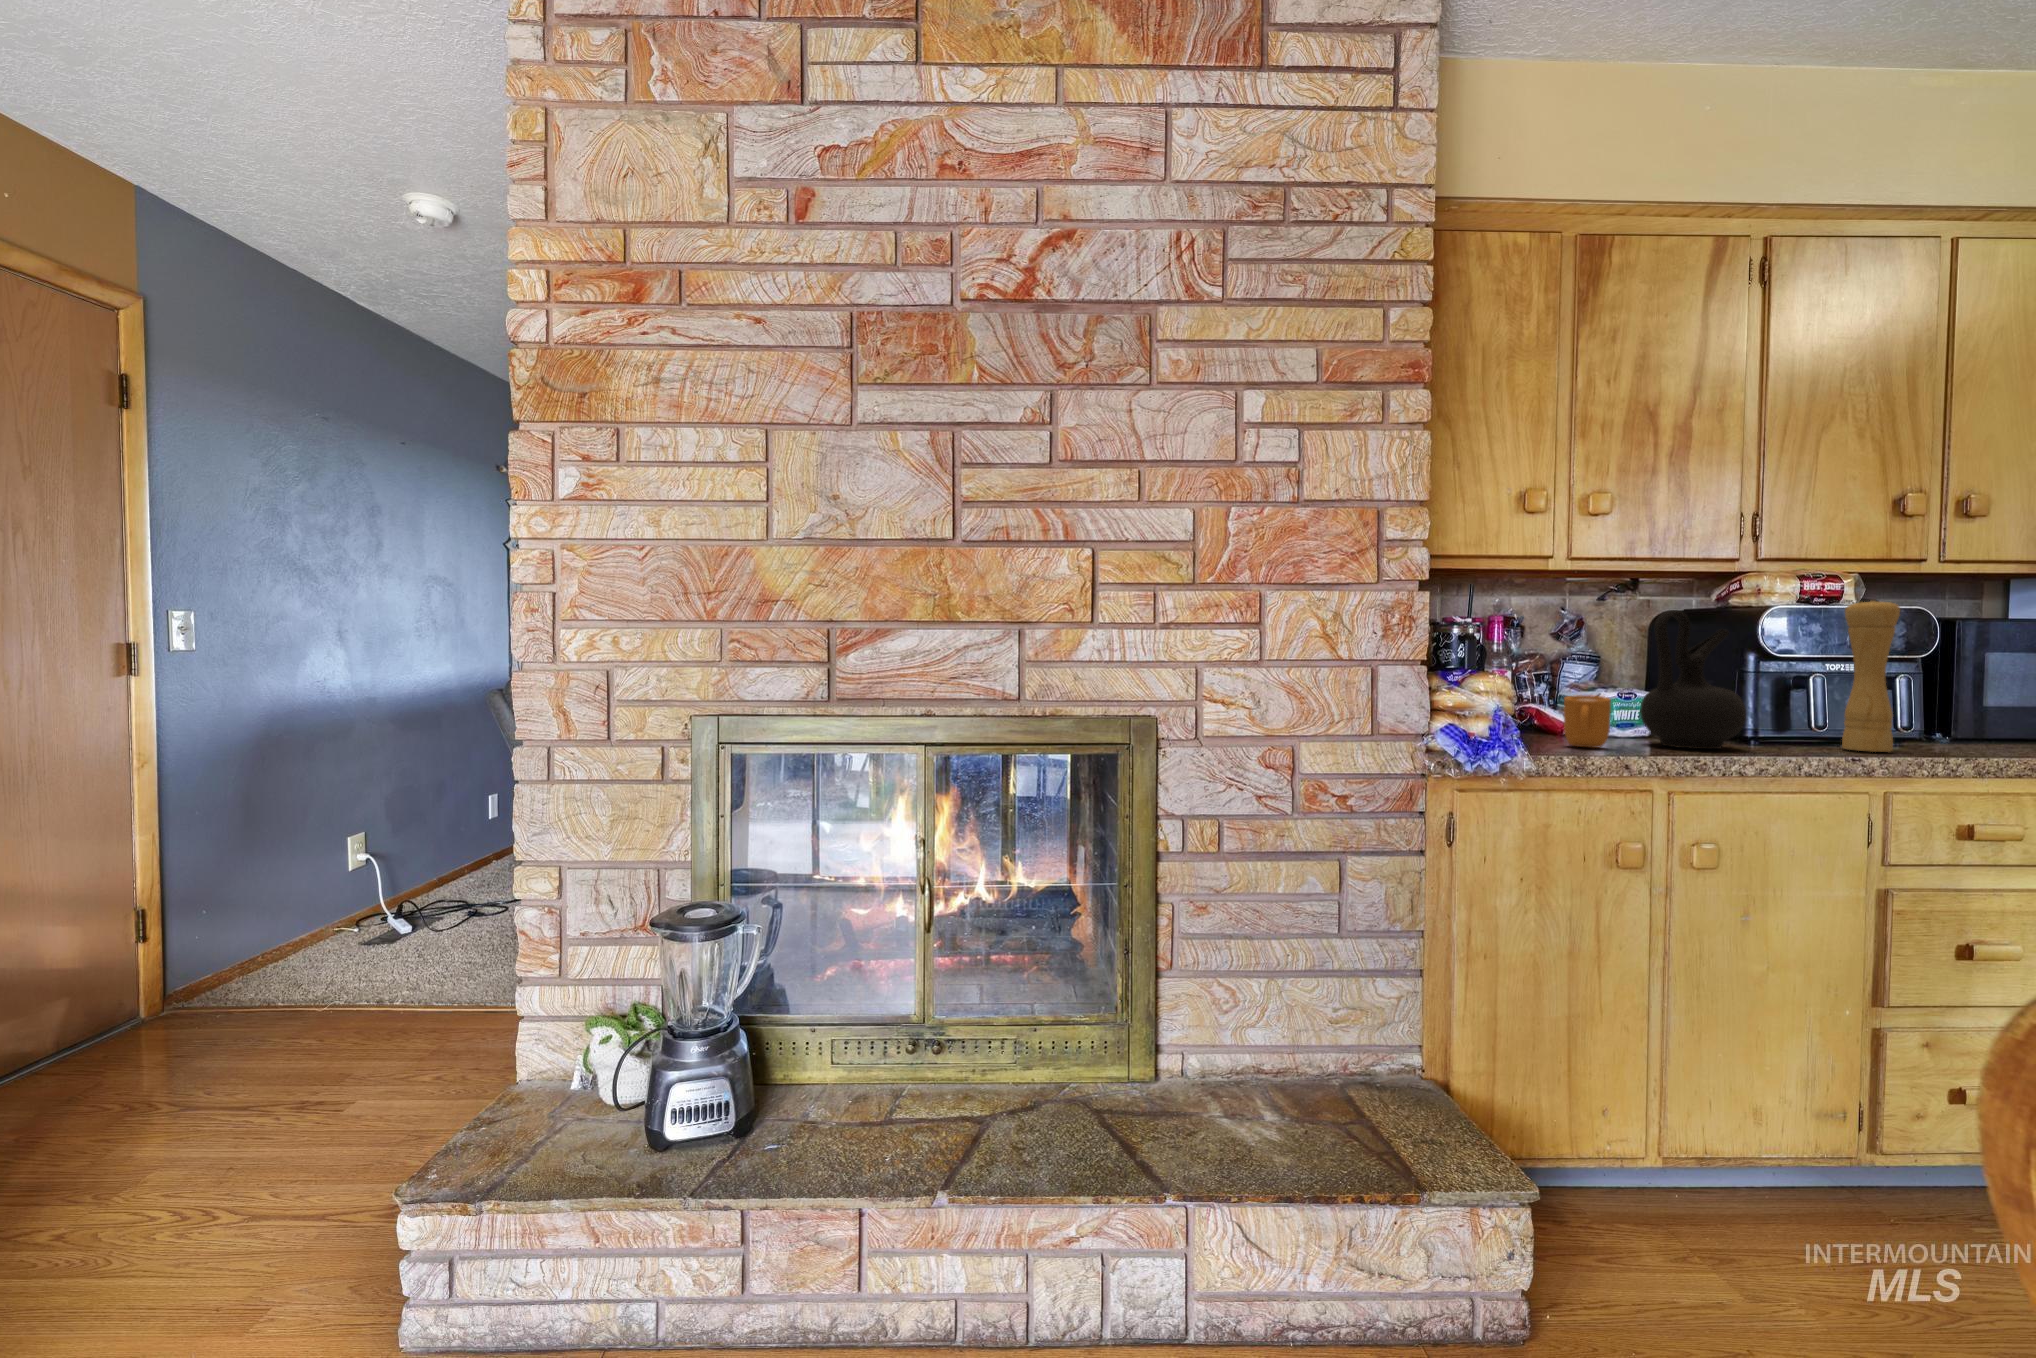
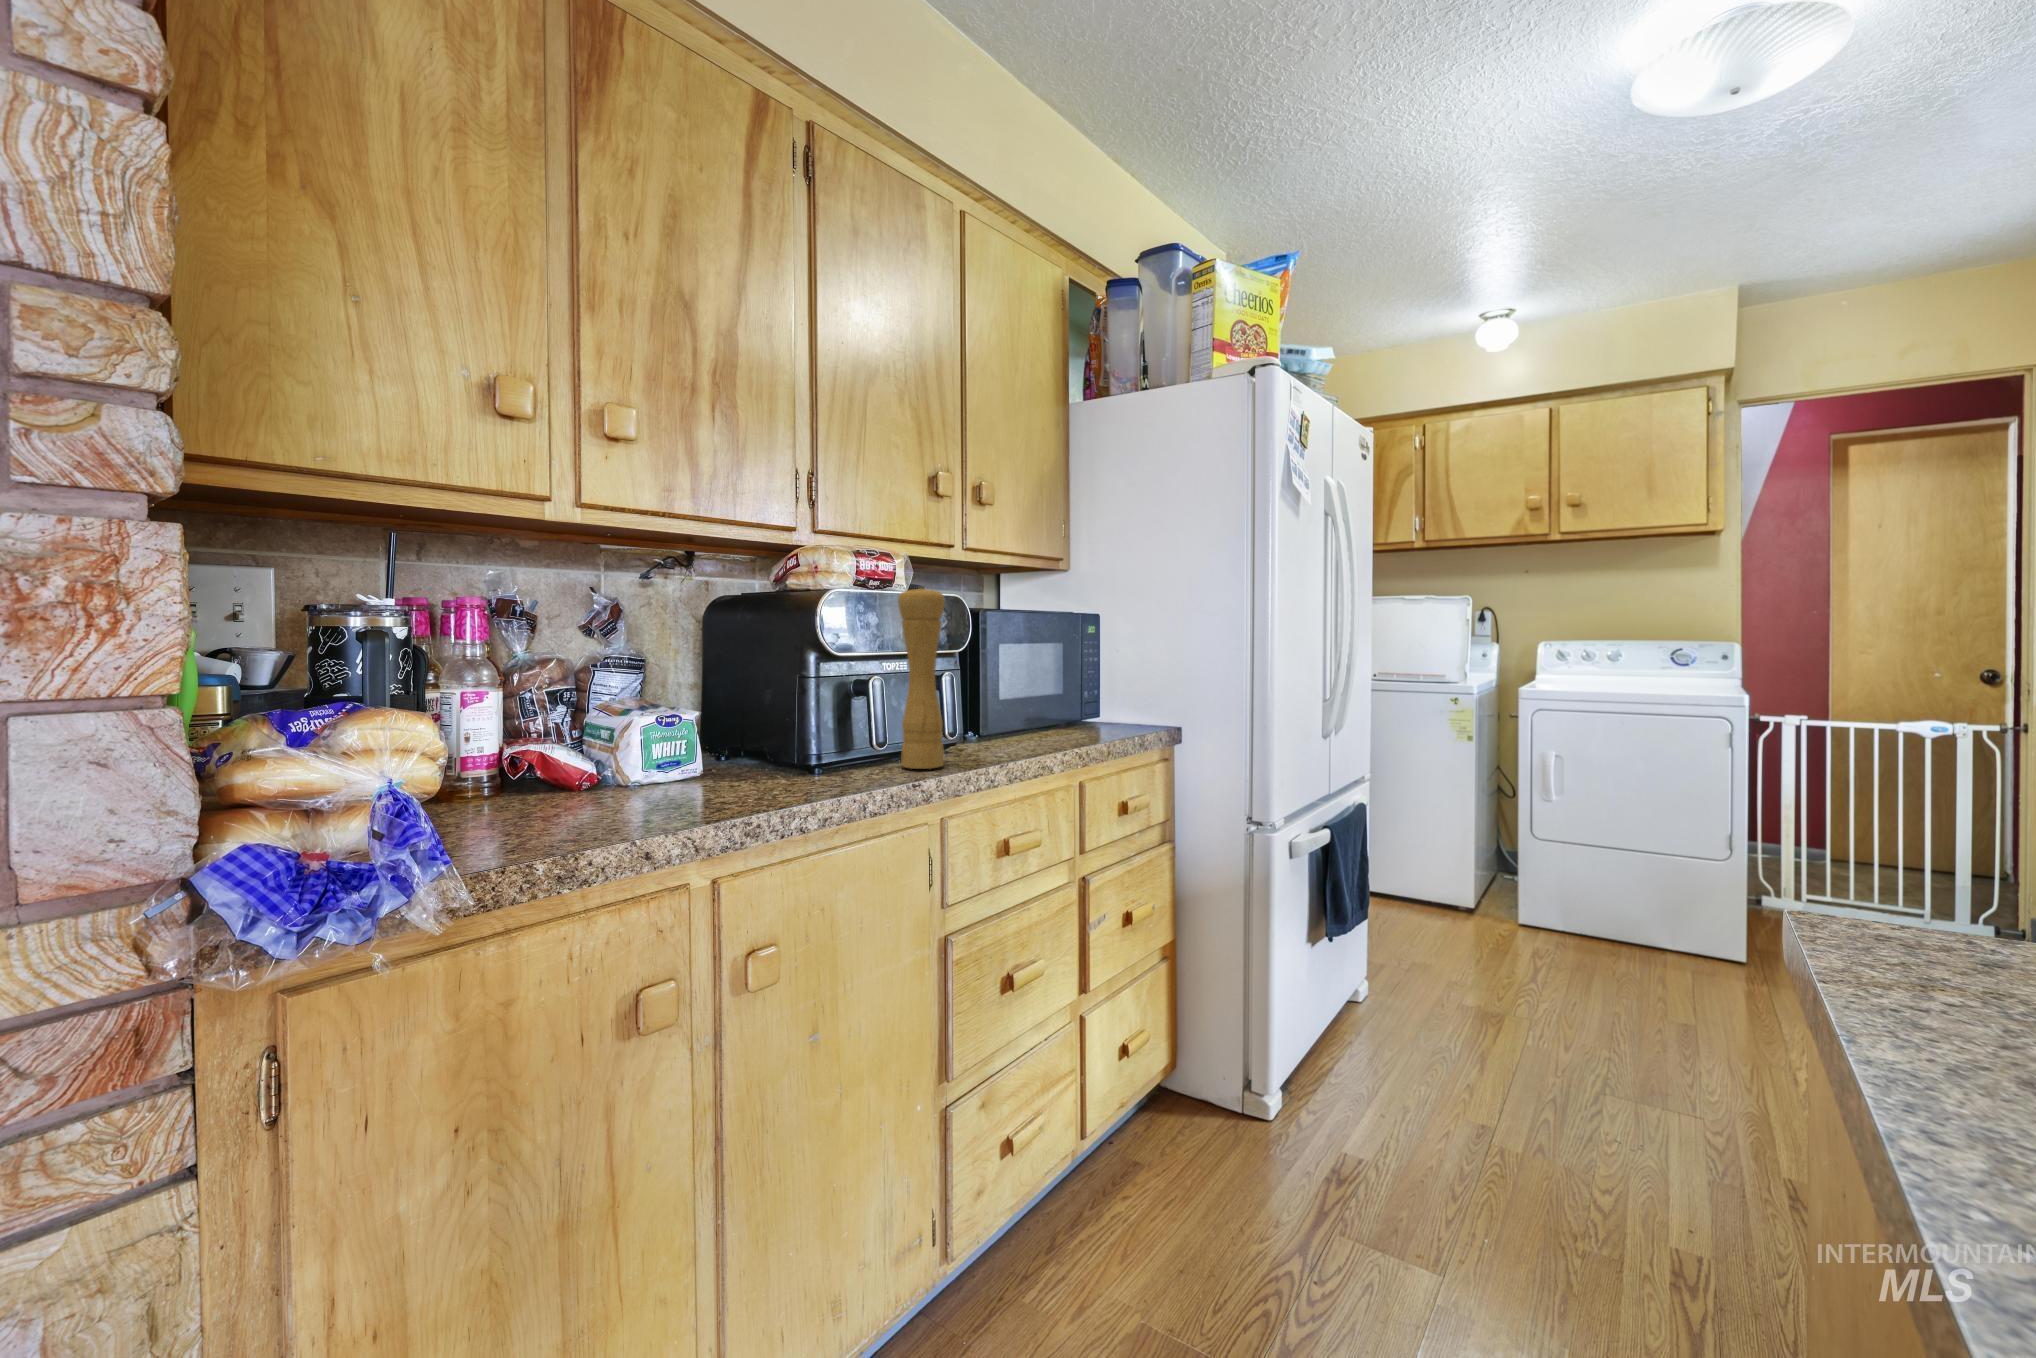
ceramic jug: present [1640,610,1746,749] -> none [682,592,808,797]
mug: present [1564,695,1611,748] -> none [556,731,632,822]

